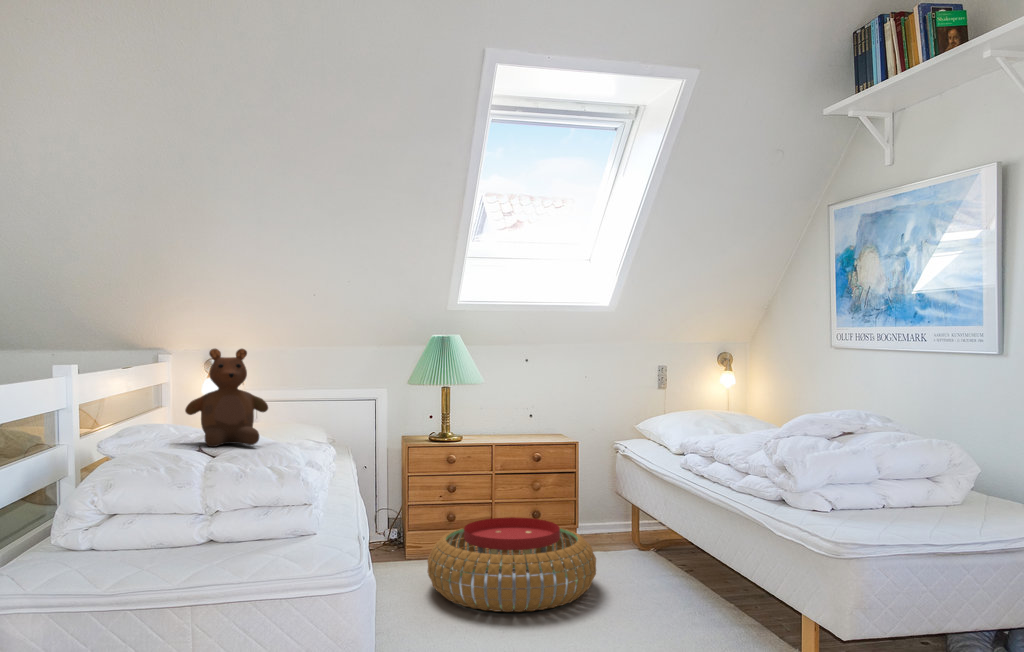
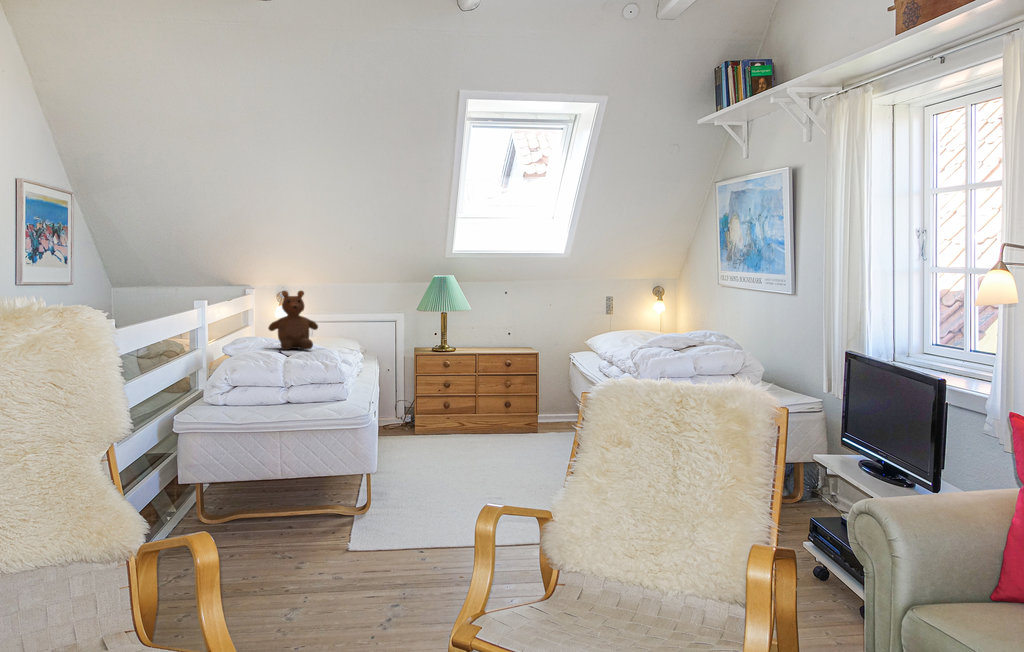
pouf: present [428,517,596,612] -> none [427,403,540,460]

